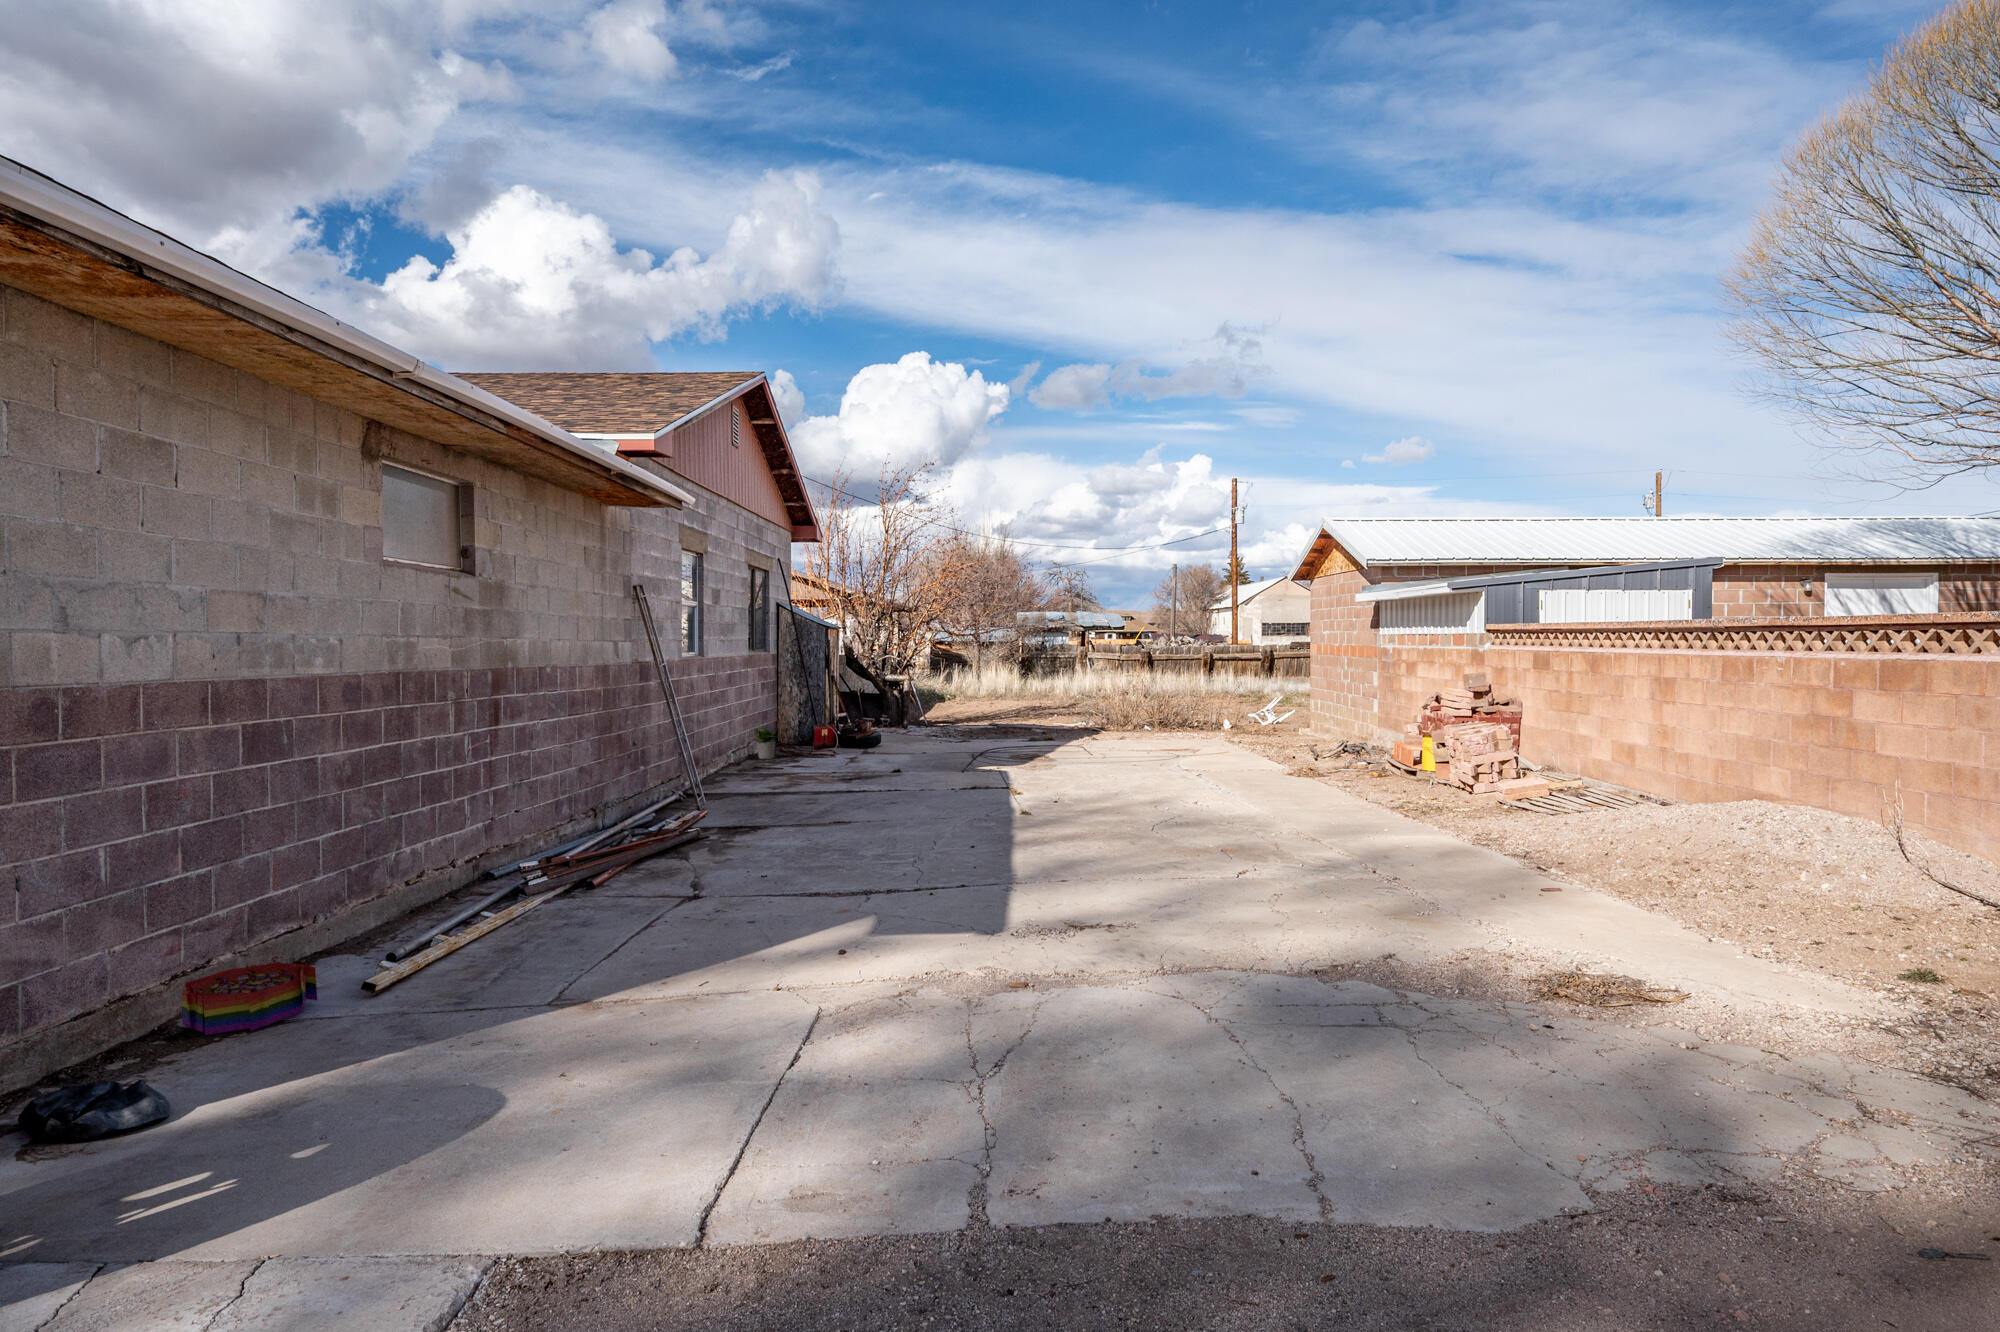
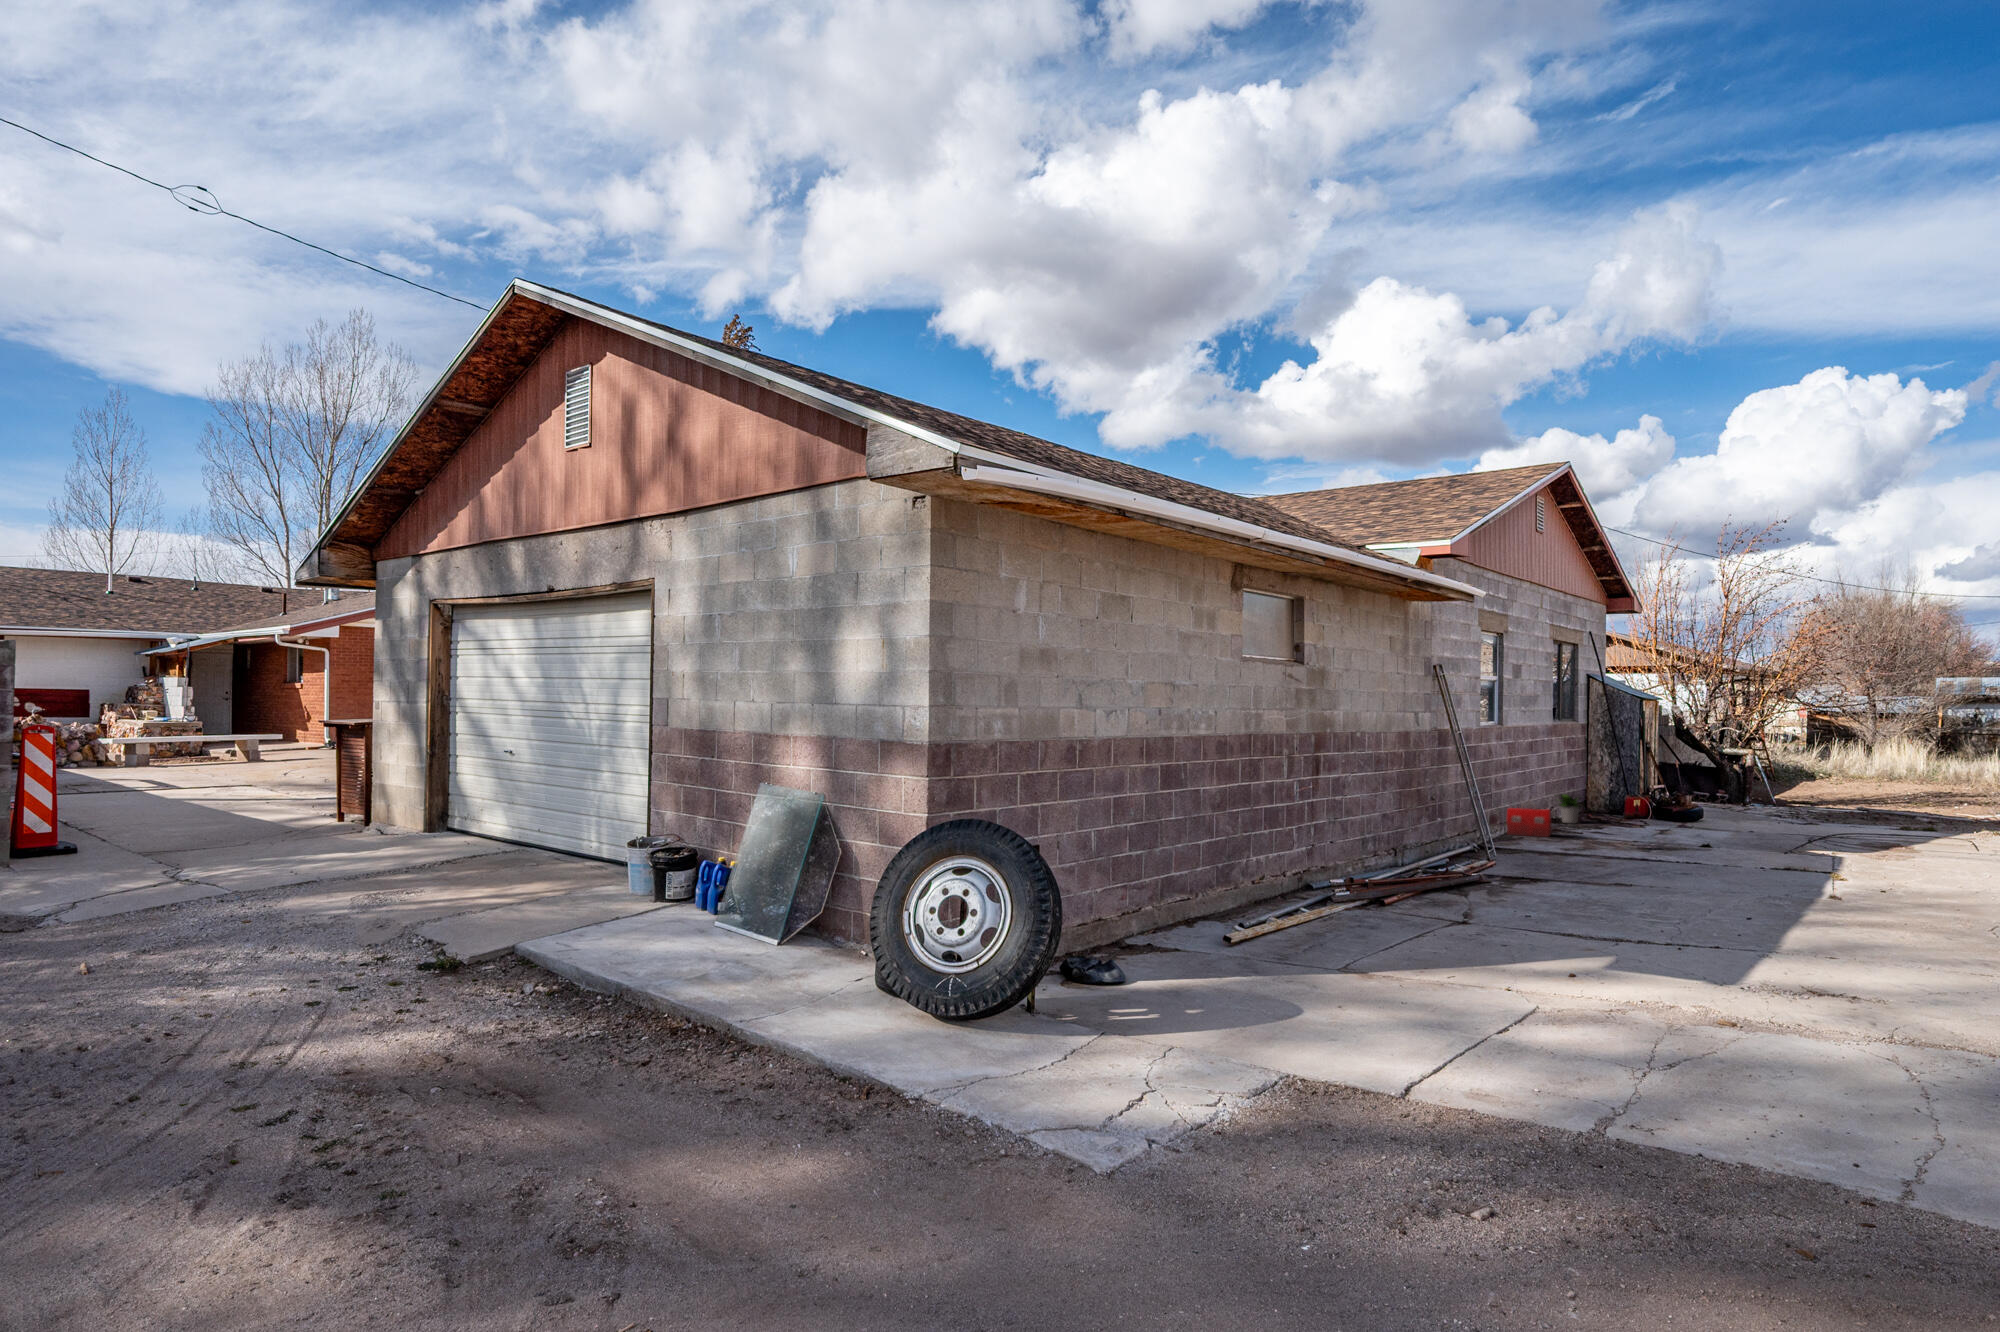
toolbox: none [709,741,754,778] -> present [1507,803,1552,837]
storage bin: present [182,962,317,1035] -> none [1128,914,1198,951]

